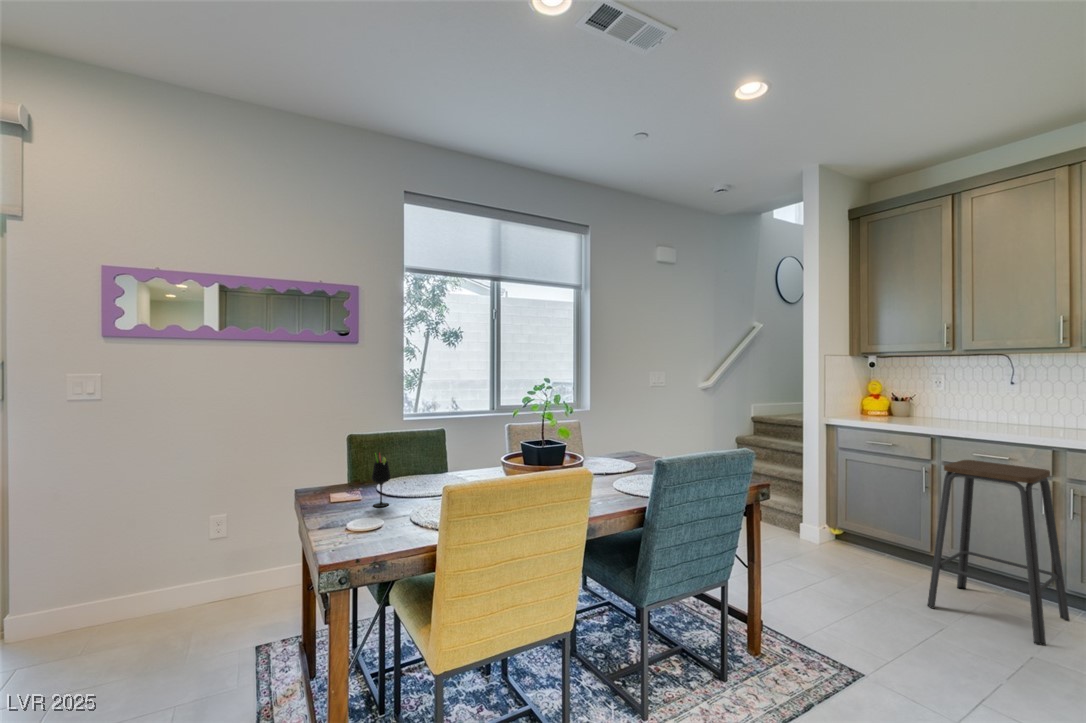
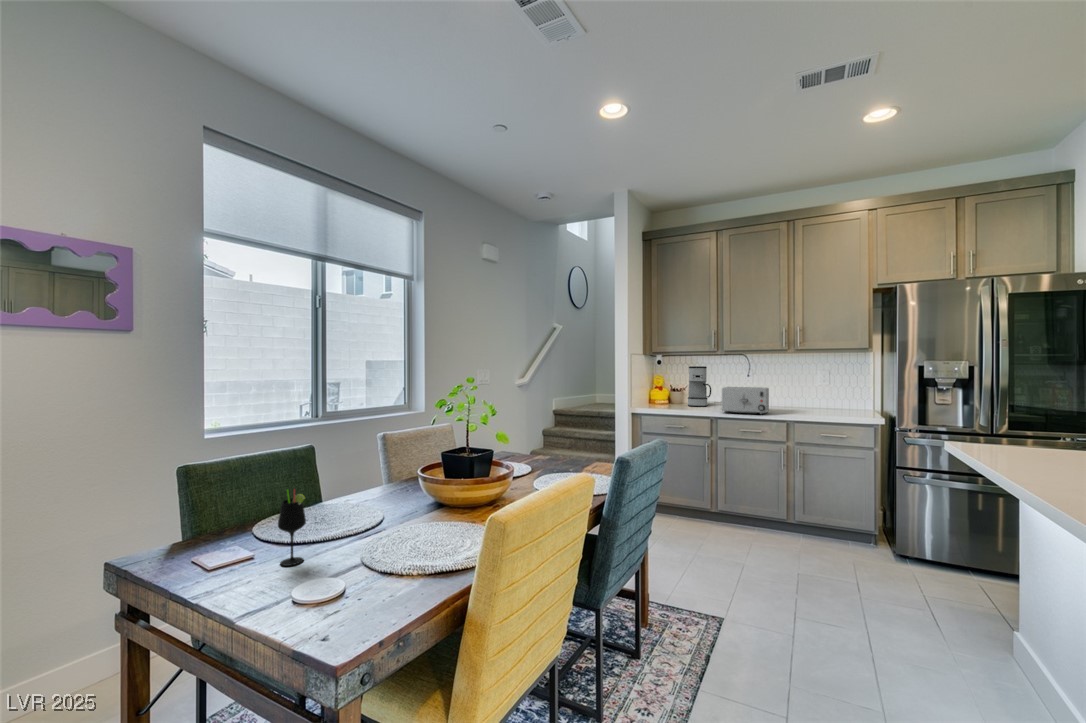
coffee maker: none [915,370,953,422] -> present [688,366,711,406]
toaster: none [951,397,1035,437] -> present [722,387,769,415]
bar stool: present [928,460,1070,646] -> none [722,434,797,563]

